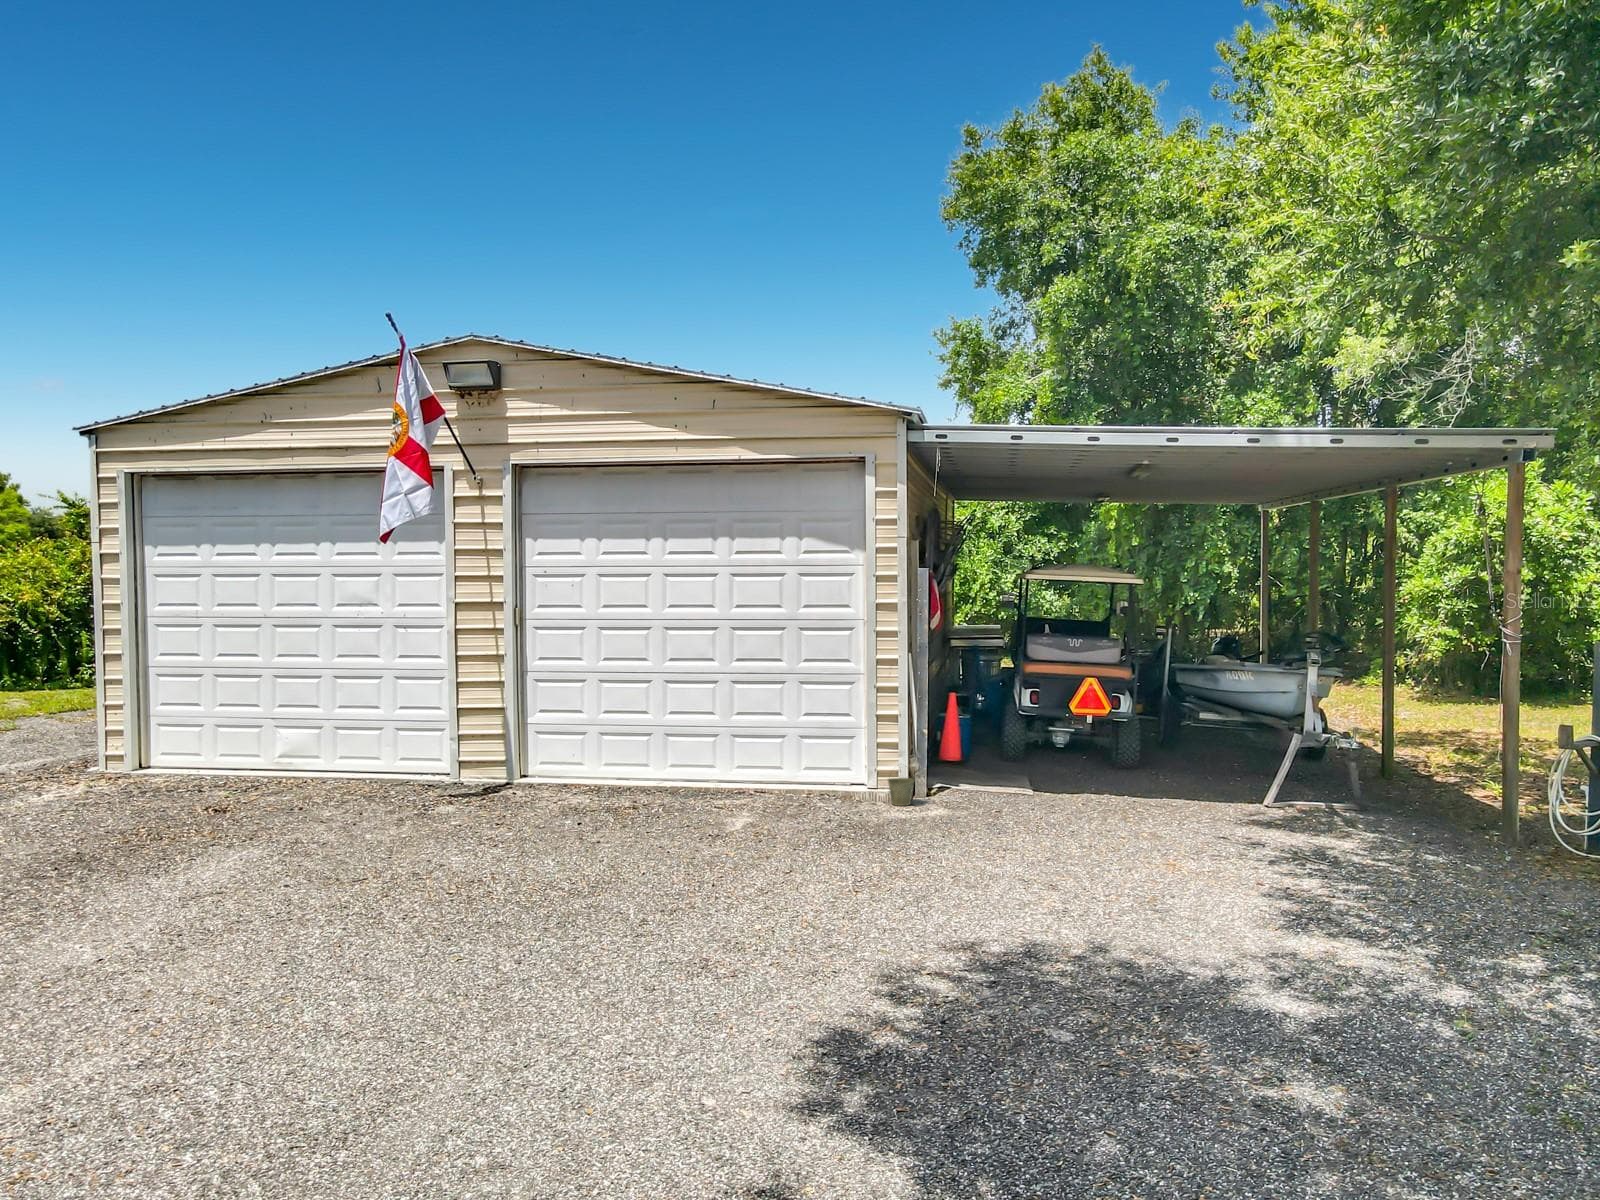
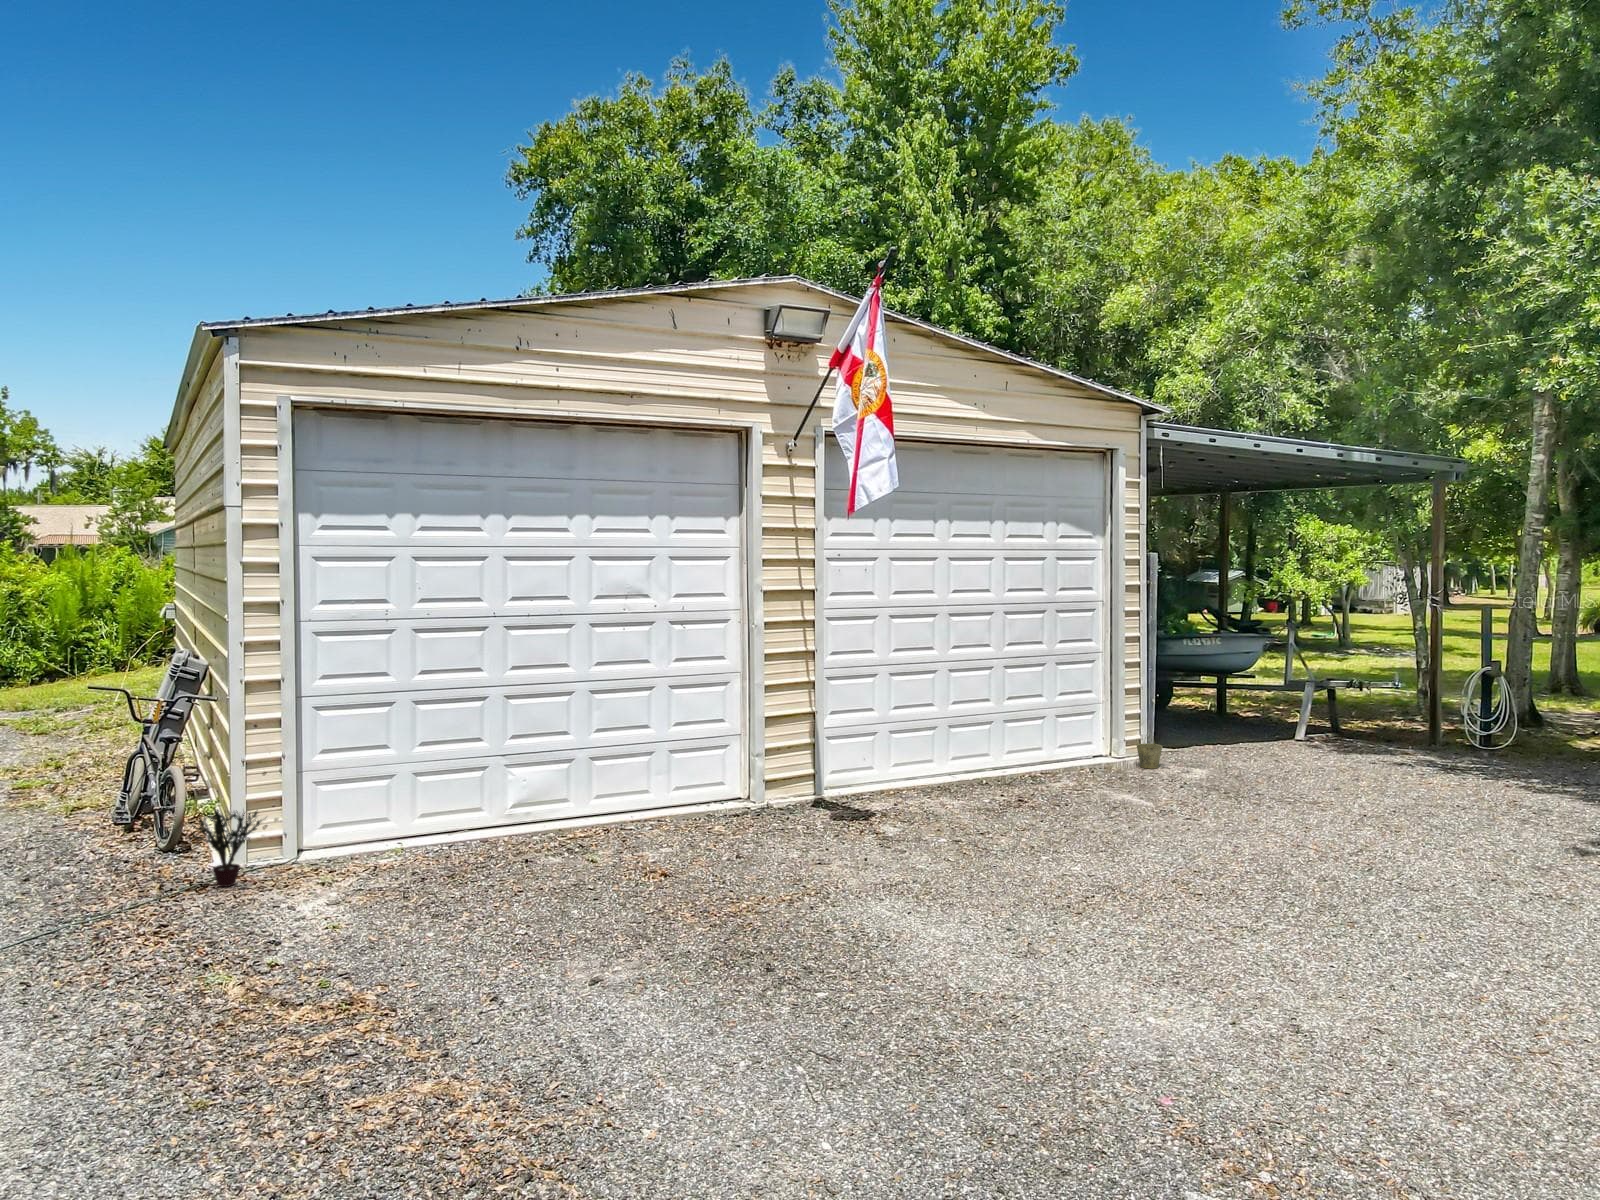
potted plant: none [45,730,105,781] -> present [189,809,264,887]

